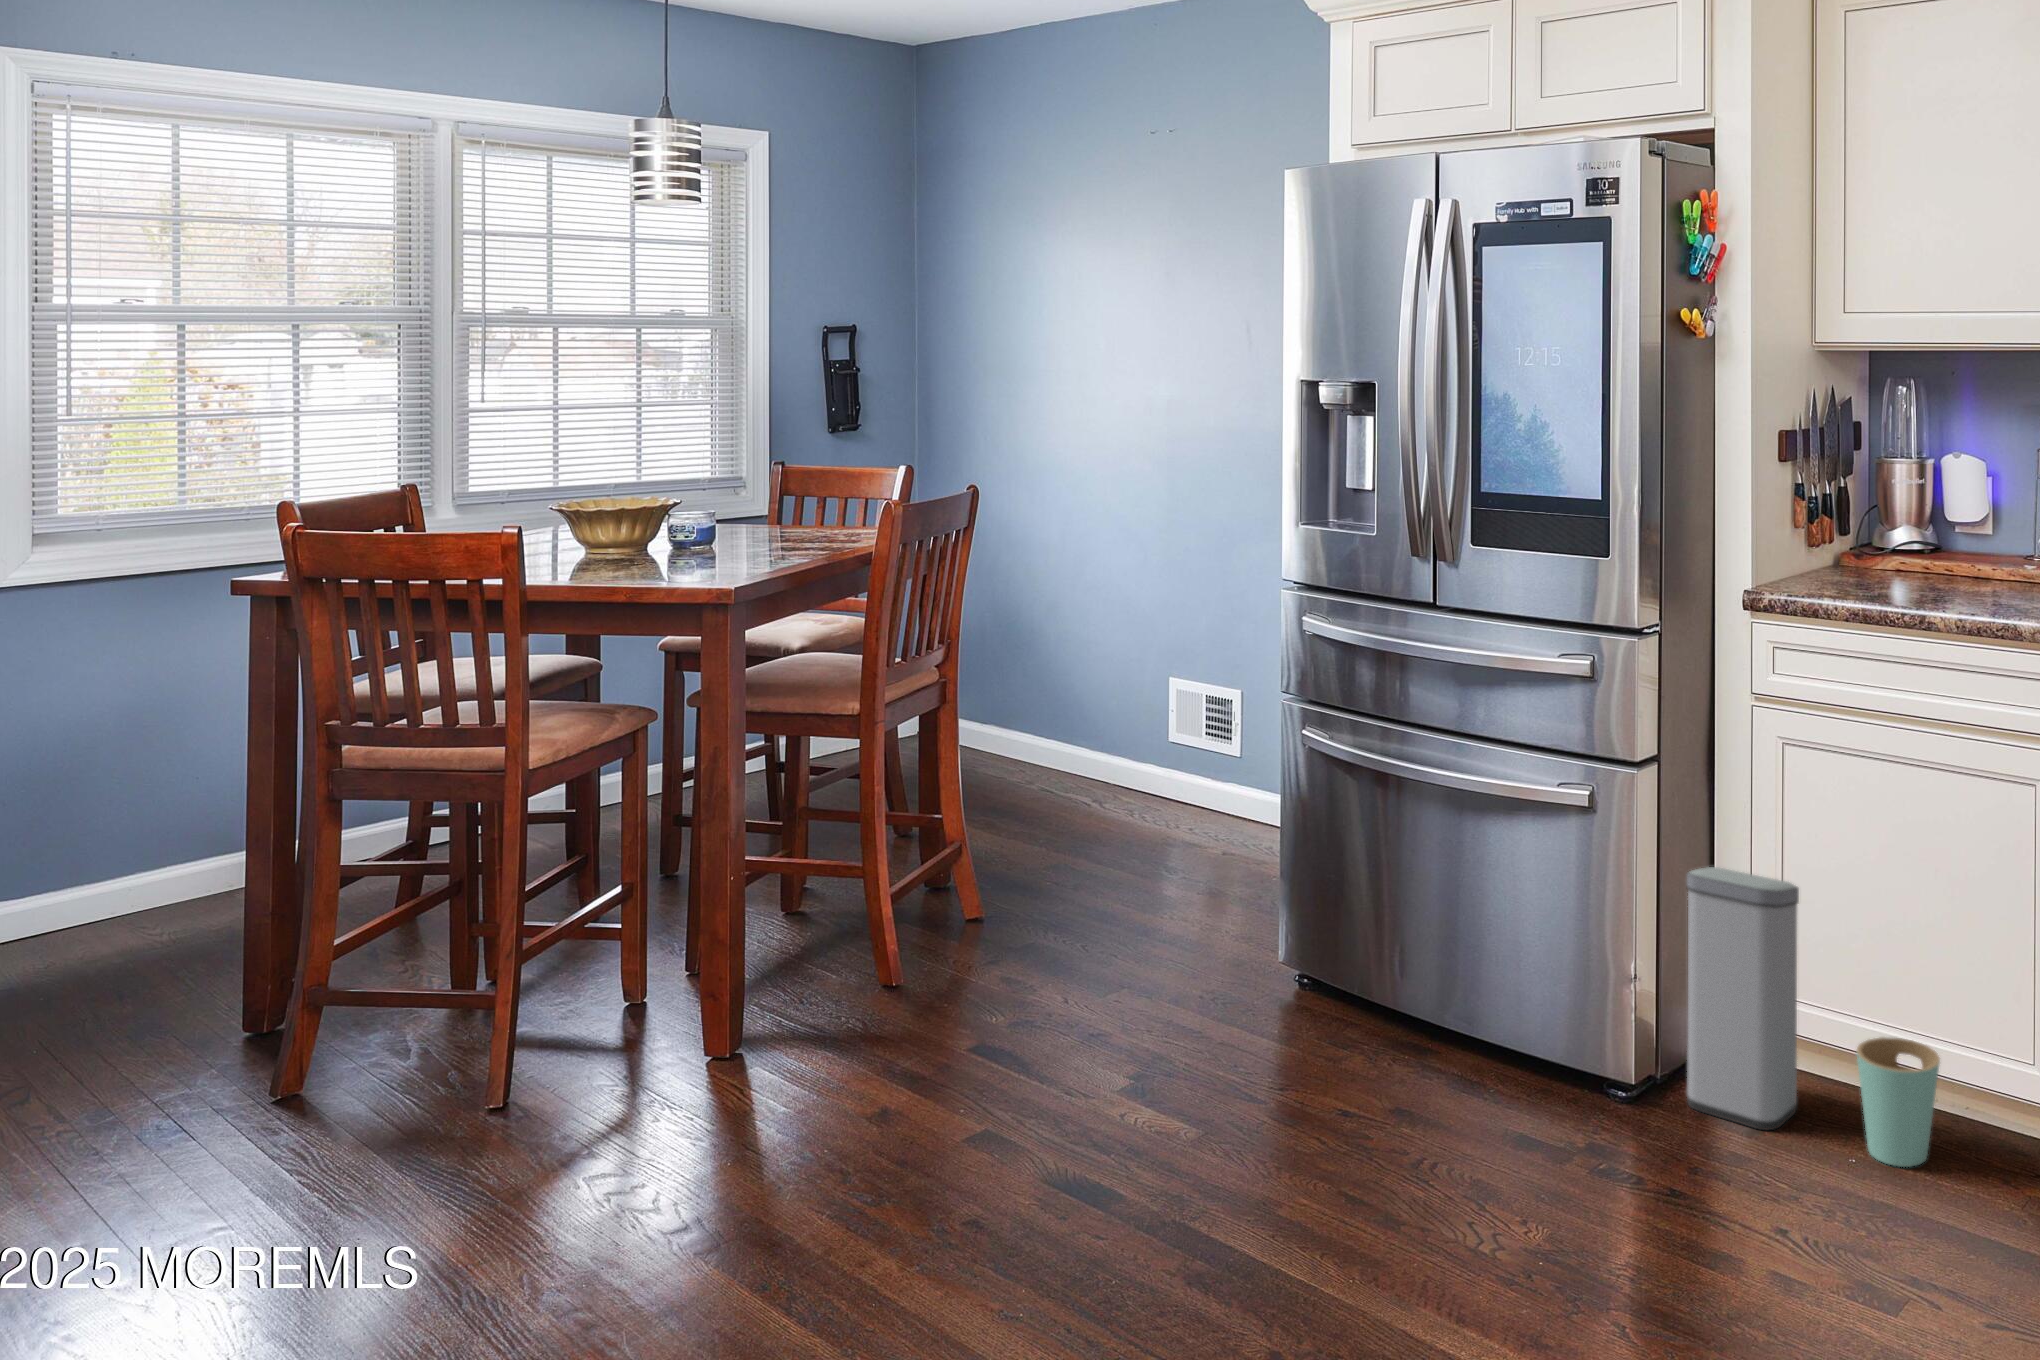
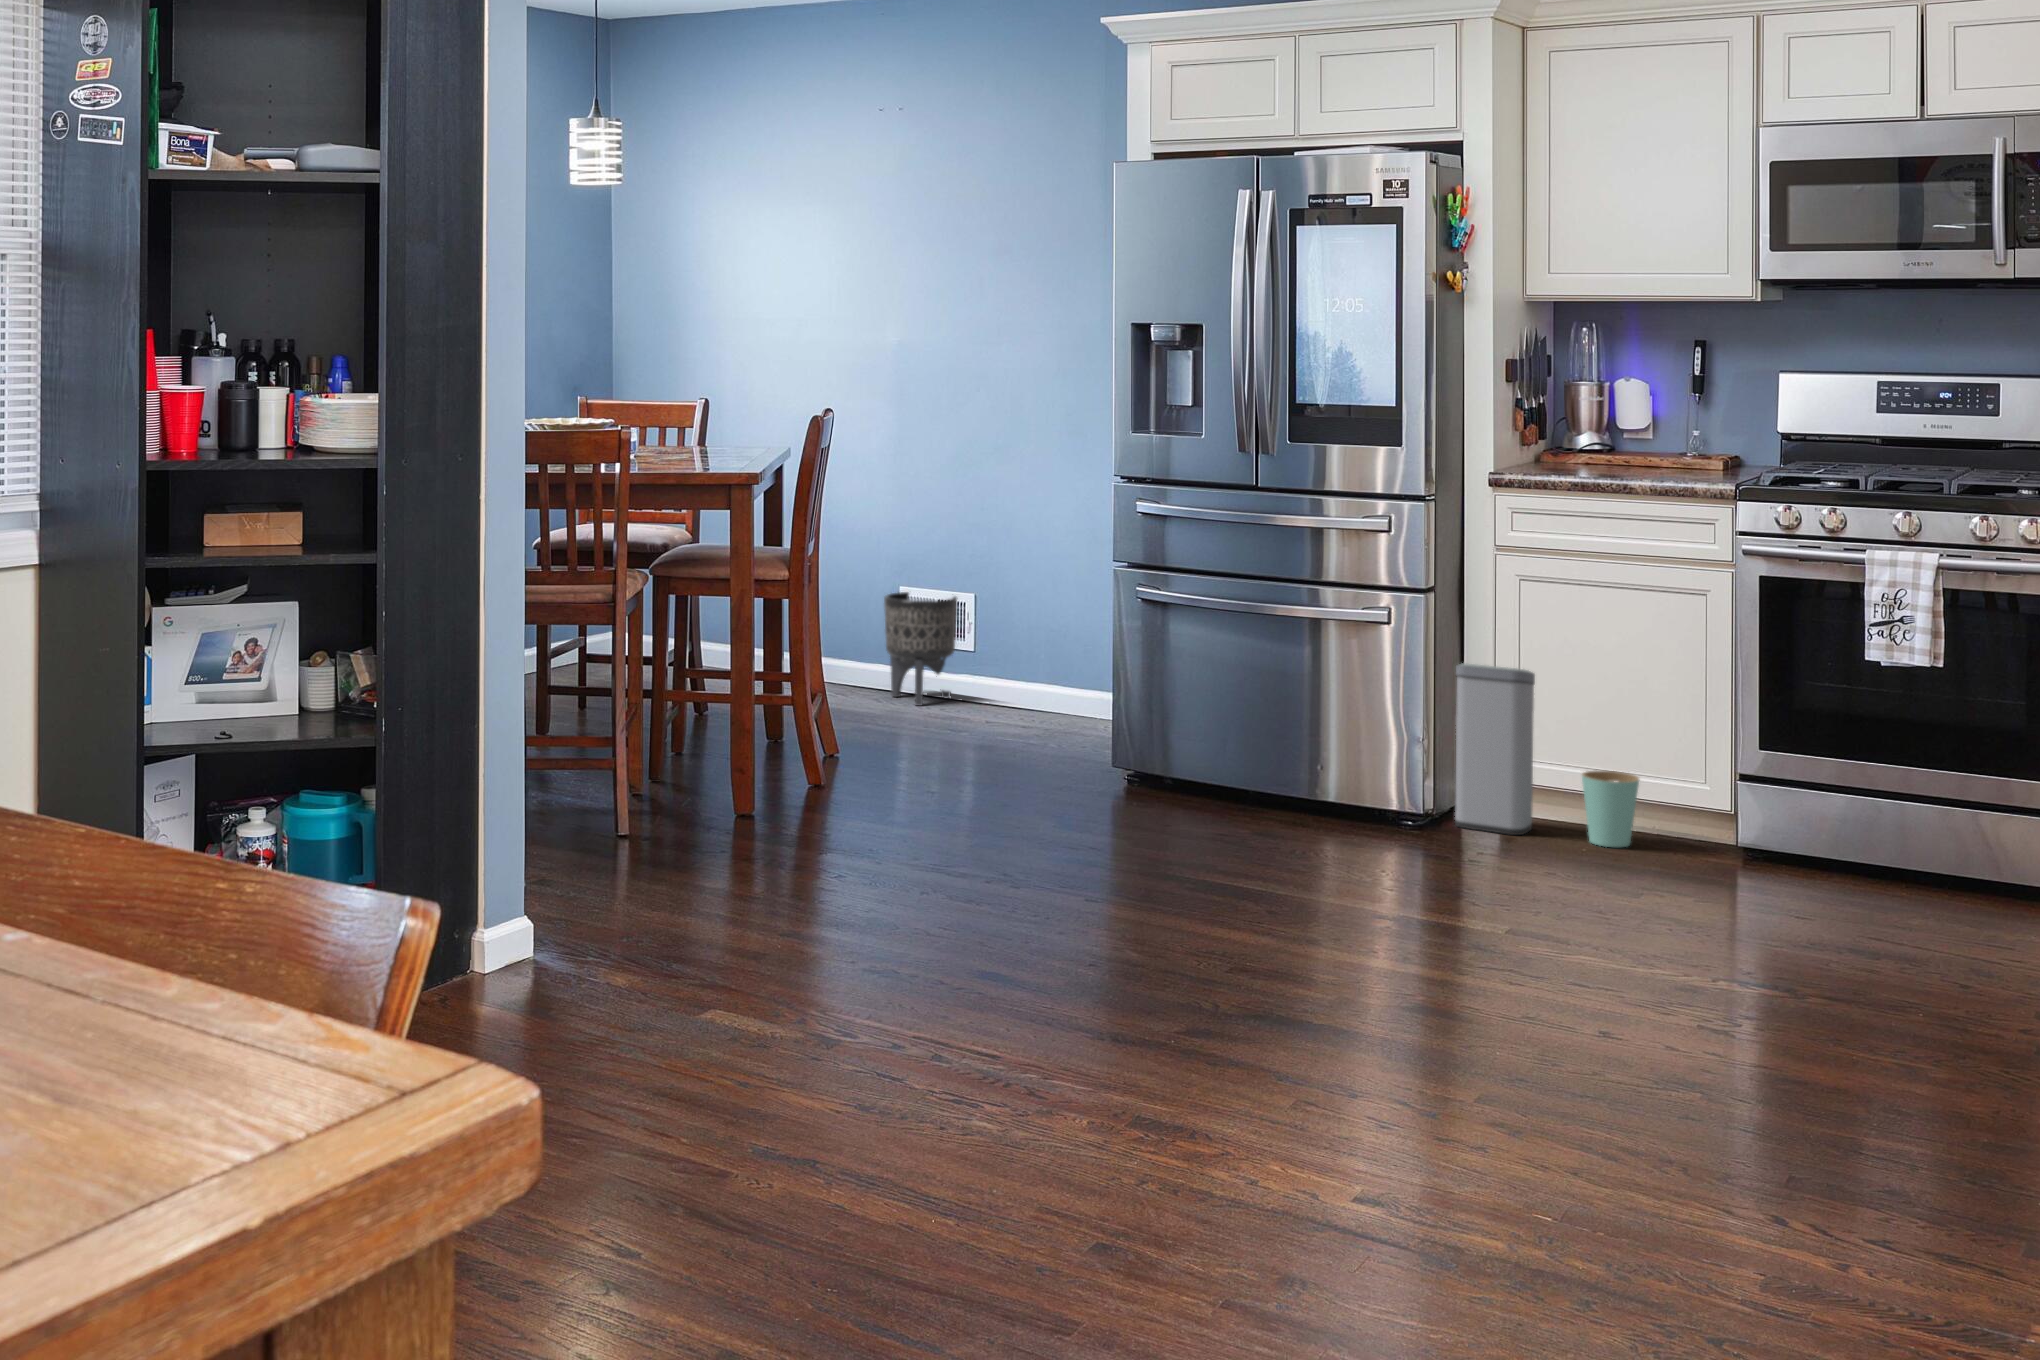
planter: none [1121,688,1209,830] -> present [884,592,958,706]

